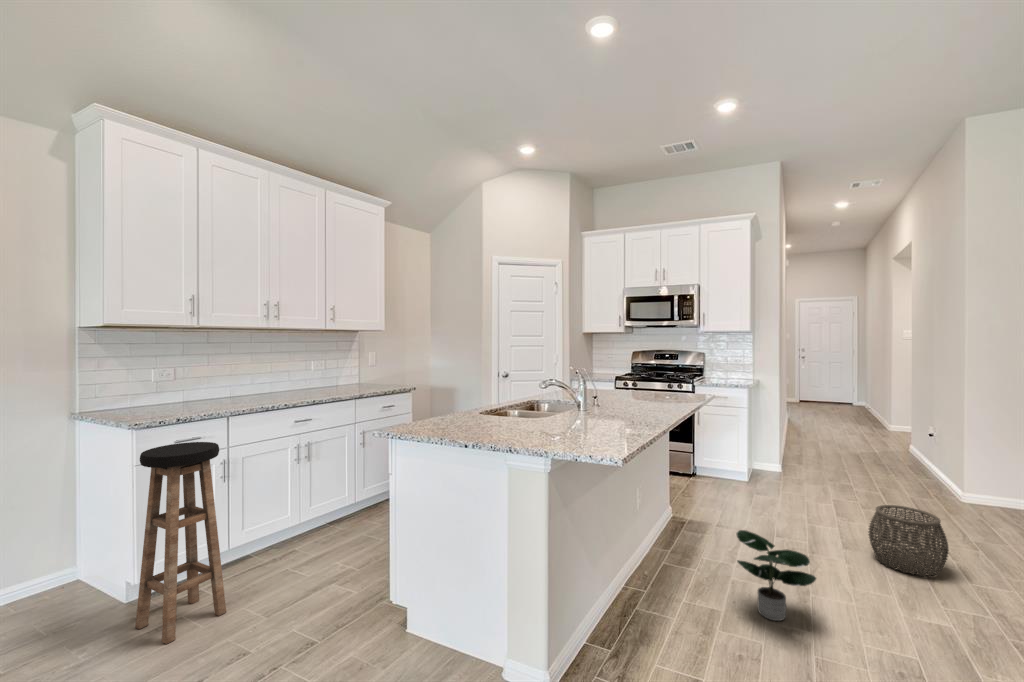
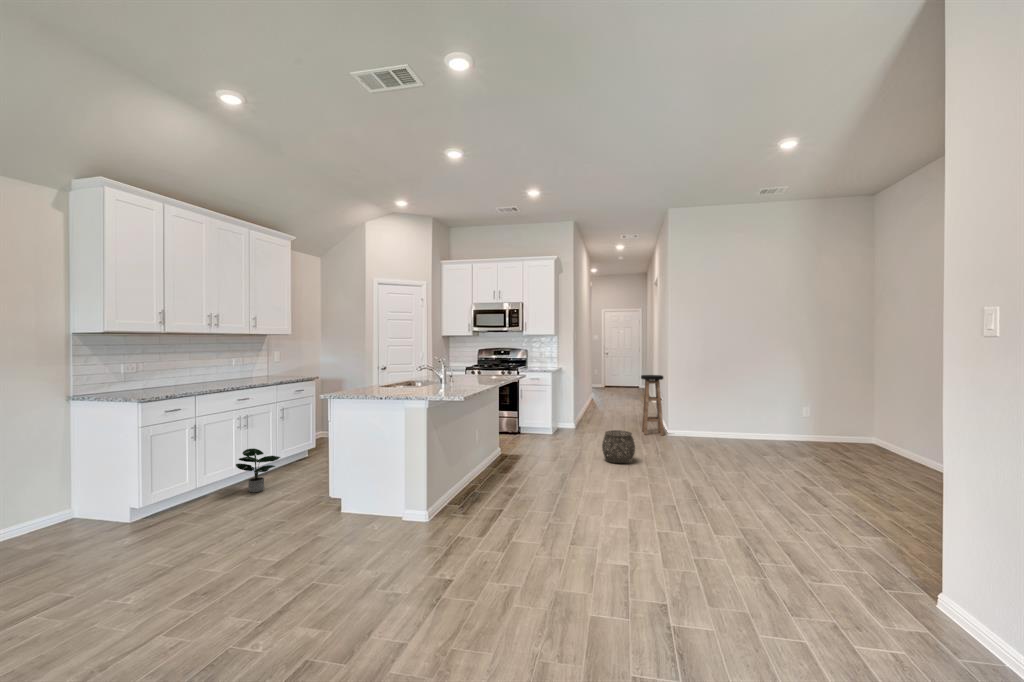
bar stool: present [135,442,226,644] -> present [641,375,664,435]
potted plant: present [737,530,816,621] -> present [236,448,280,493]

